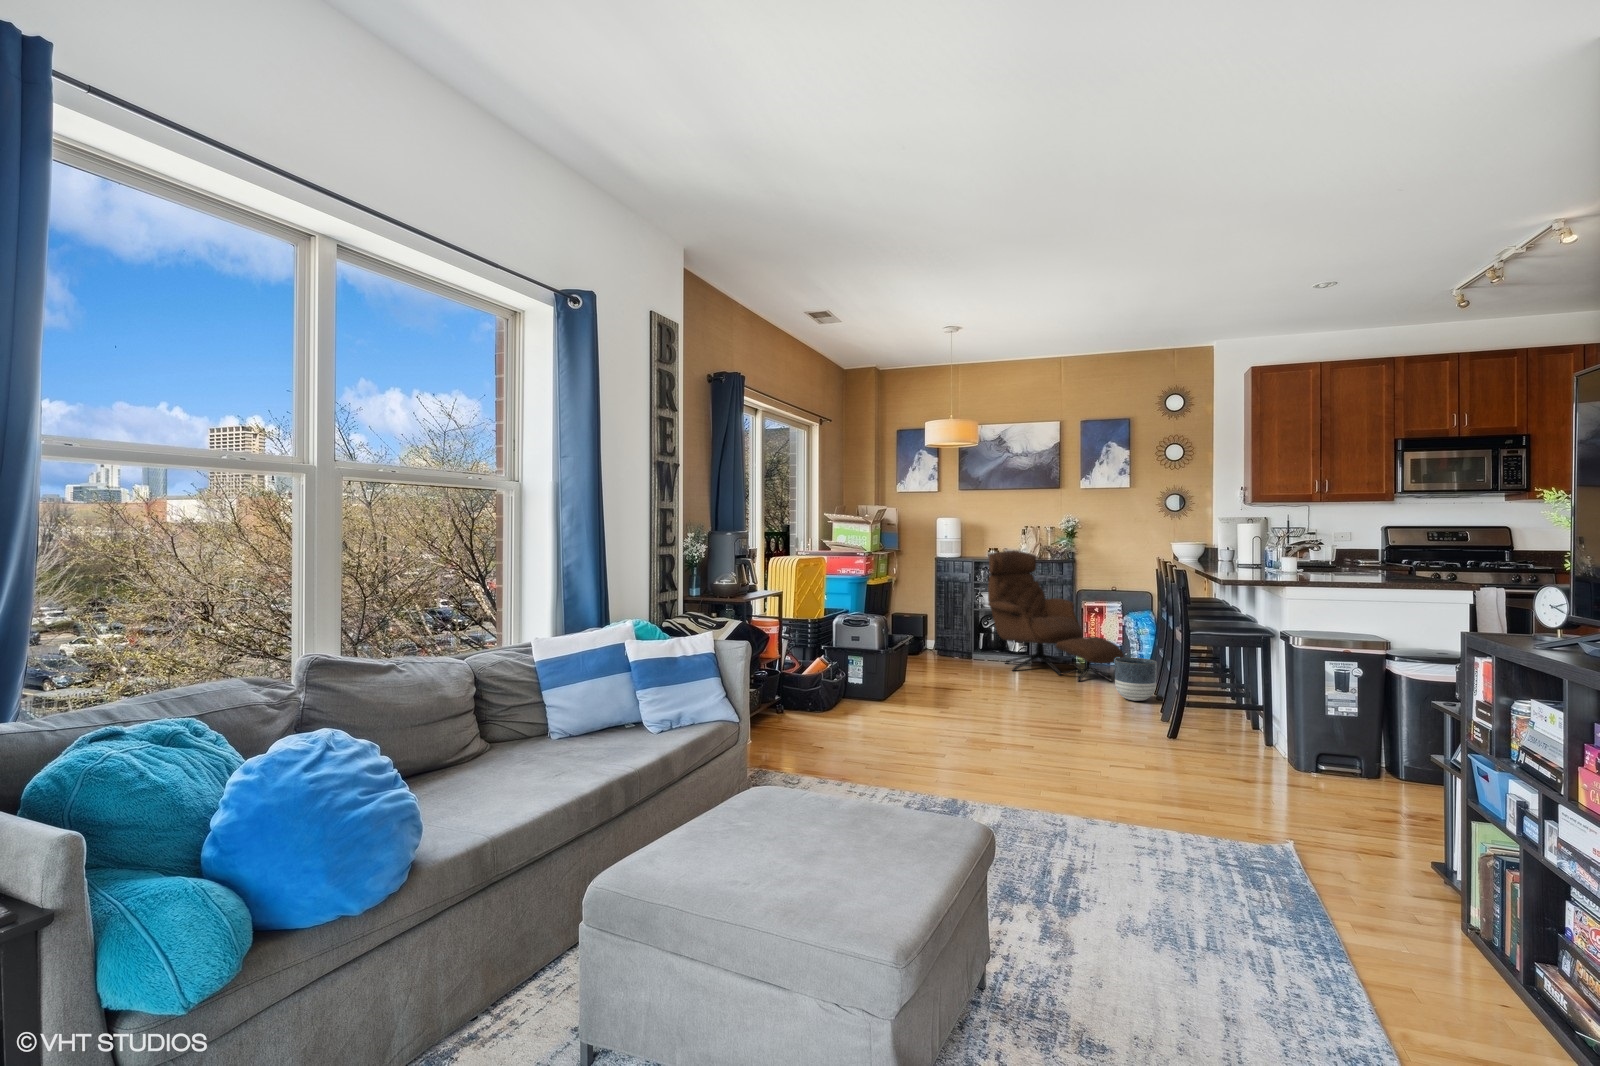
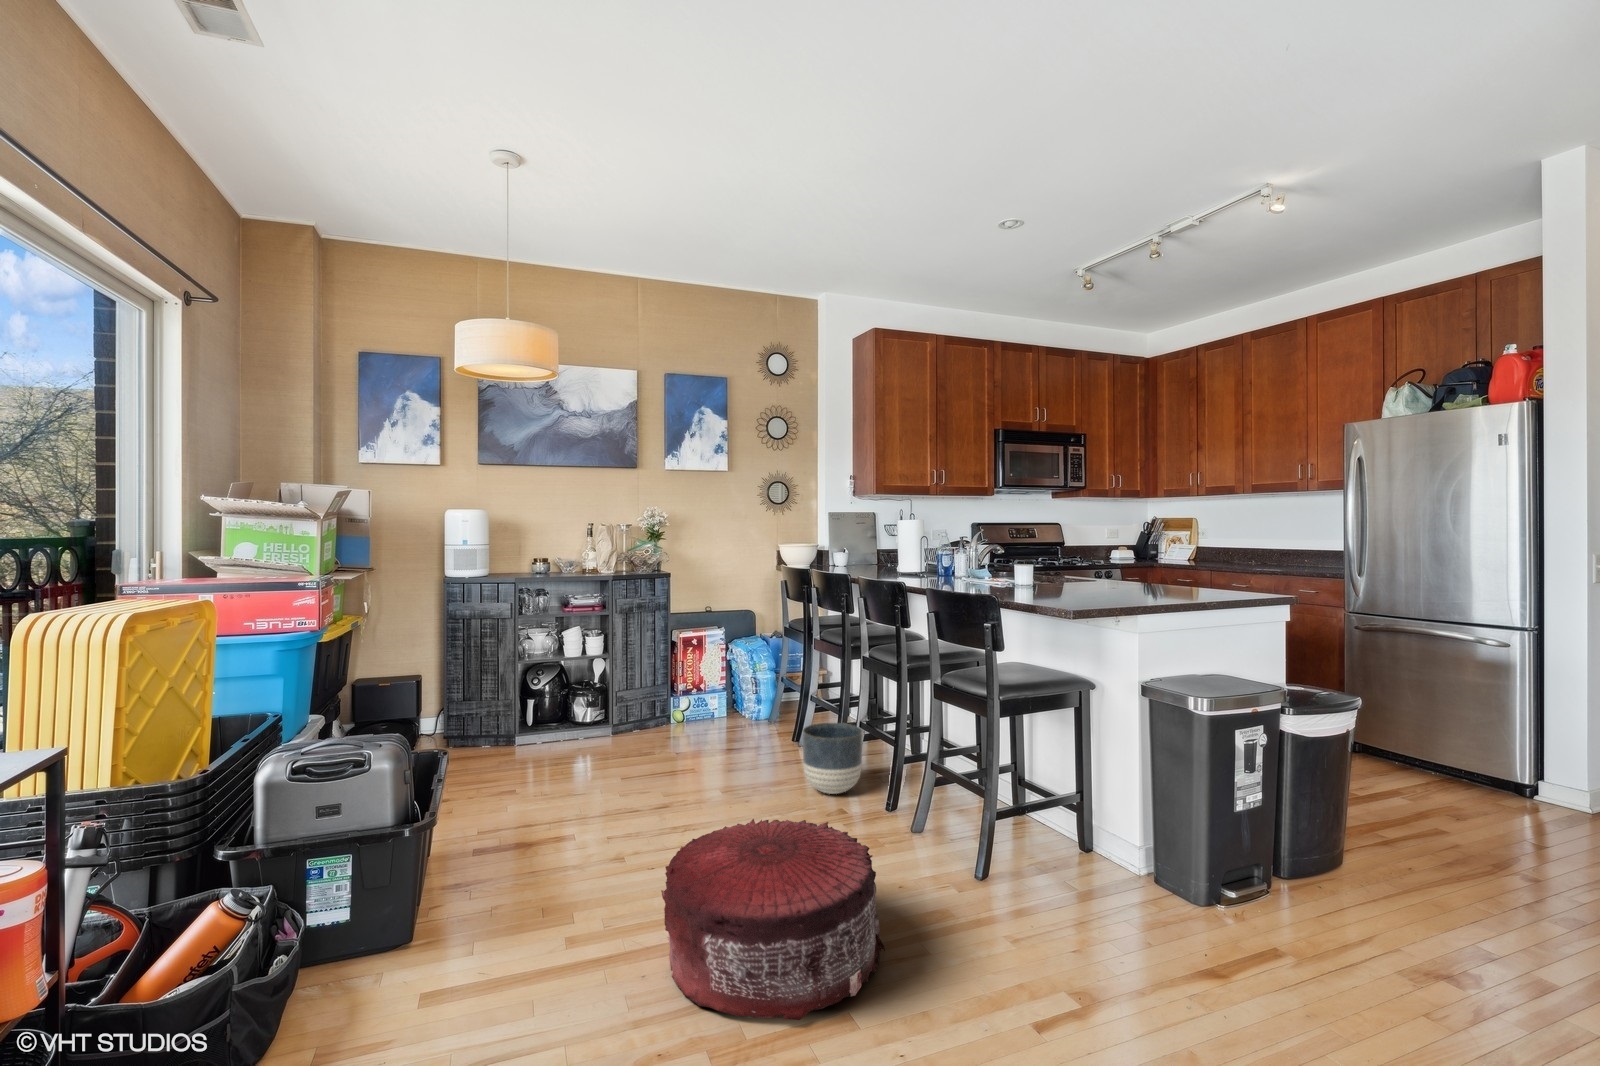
lounge chair: present [988,551,1124,682] -> none [551,563,766,765]
pouf: none [967,673,1069,739] -> present [661,819,885,1020]

